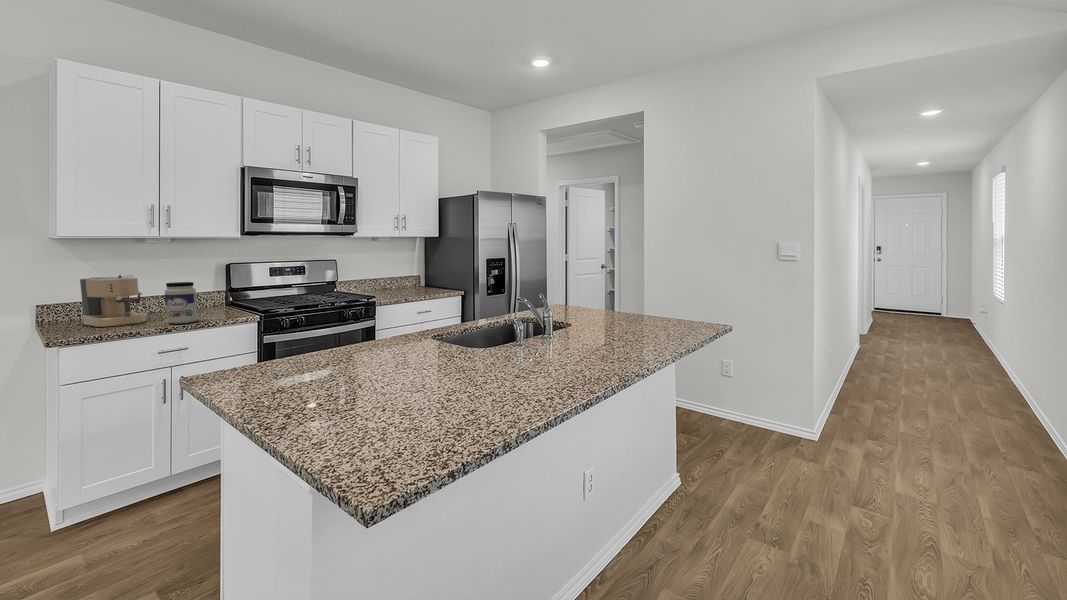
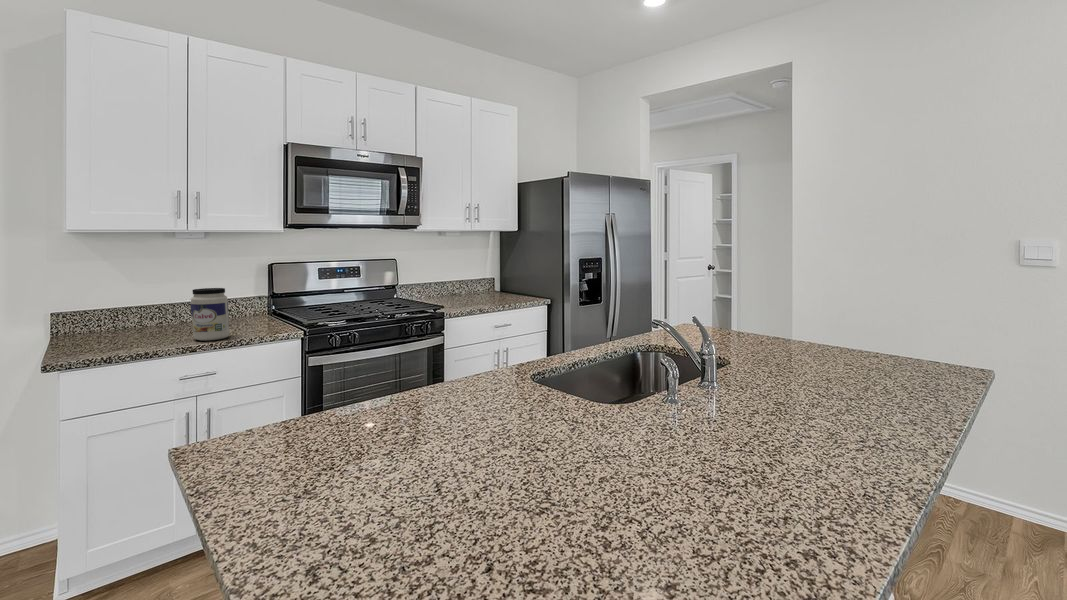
coffee maker: present [80,275,147,327] -> none [96,279,172,342]

